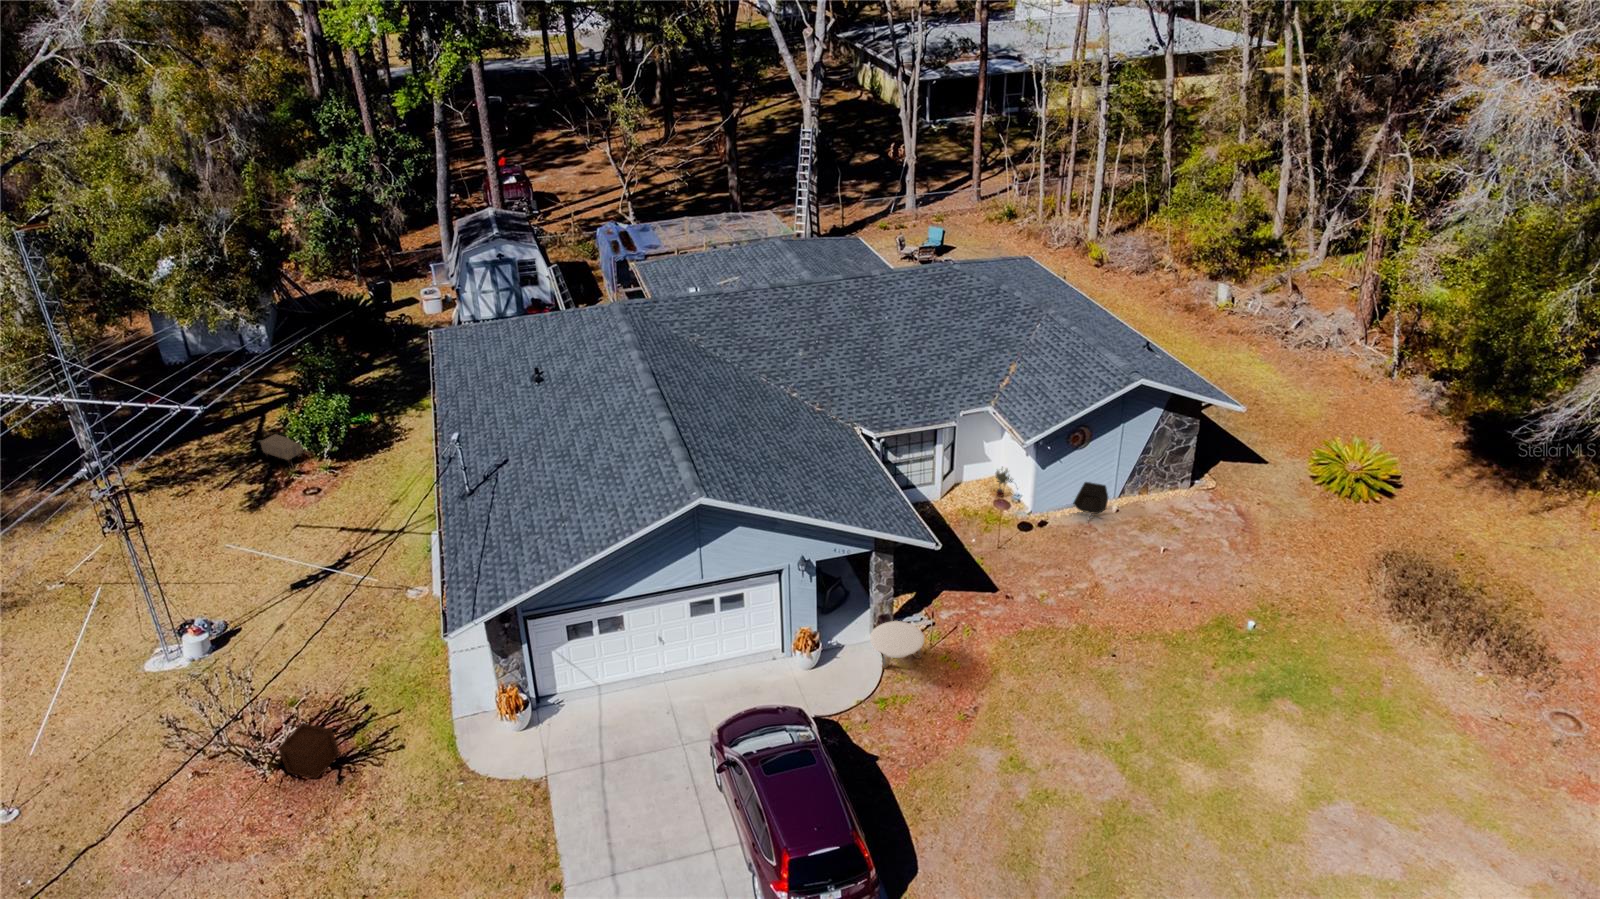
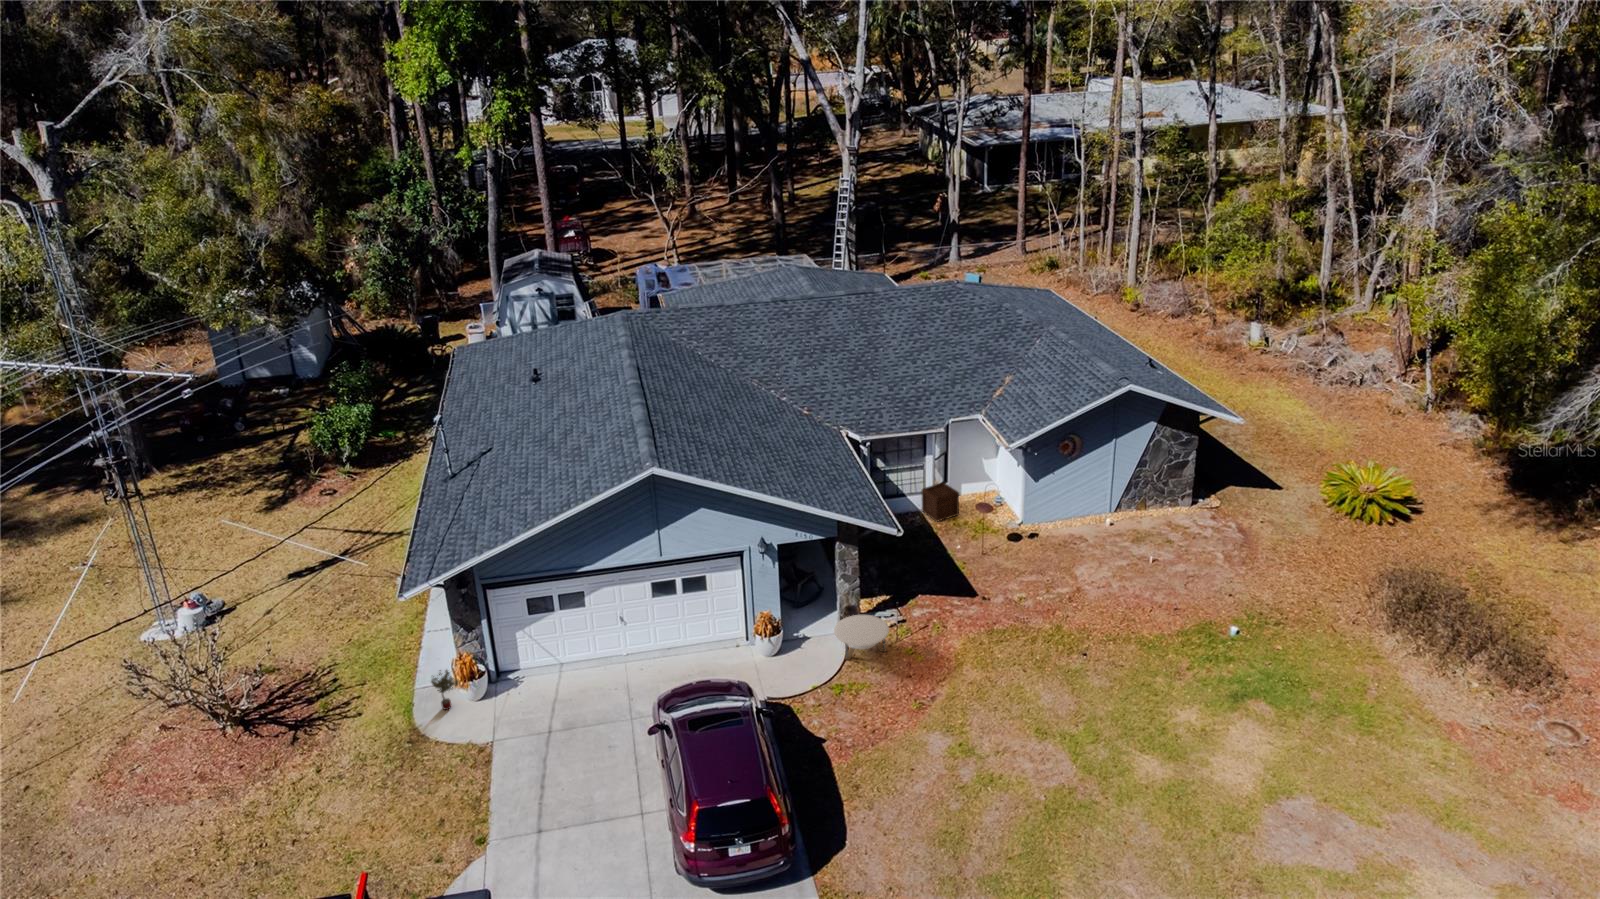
bench: present [260,434,303,463] -> none [292,442,331,470]
potted tree: present [996,467,1012,497] -> present [431,670,458,710]
lounge chair: present [1073,482,1108,523] -> none [1065,494,1103,536]
wooden crate: present [278,723,340,779] -> present [922,483,959,522]

